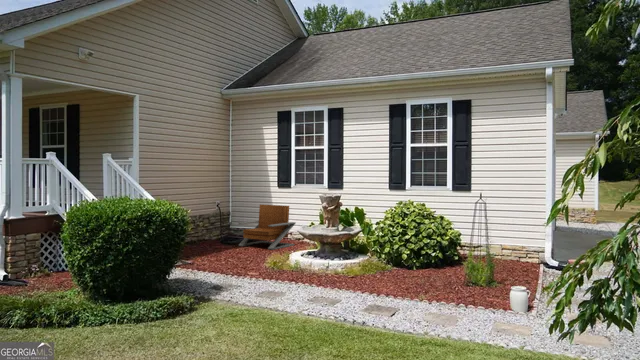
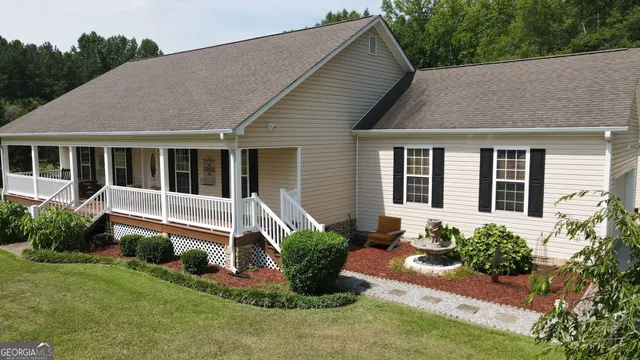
potted tree: none [393,223,437,276] -> present [481,246,511,282]

